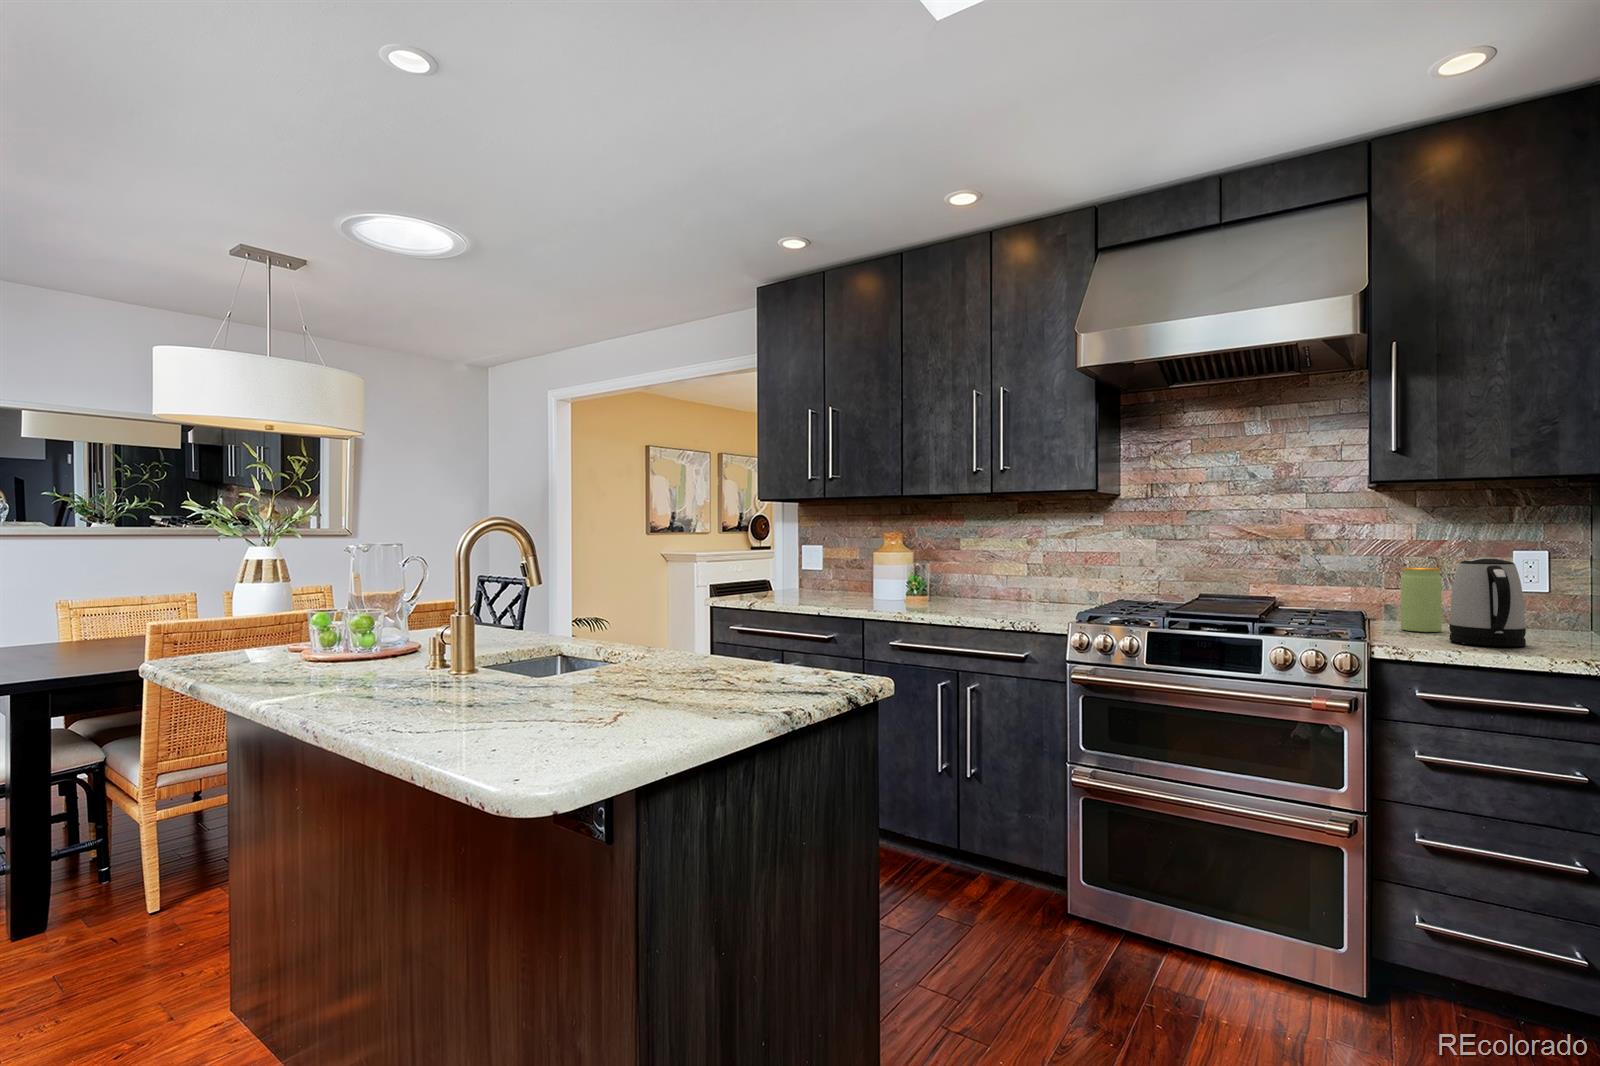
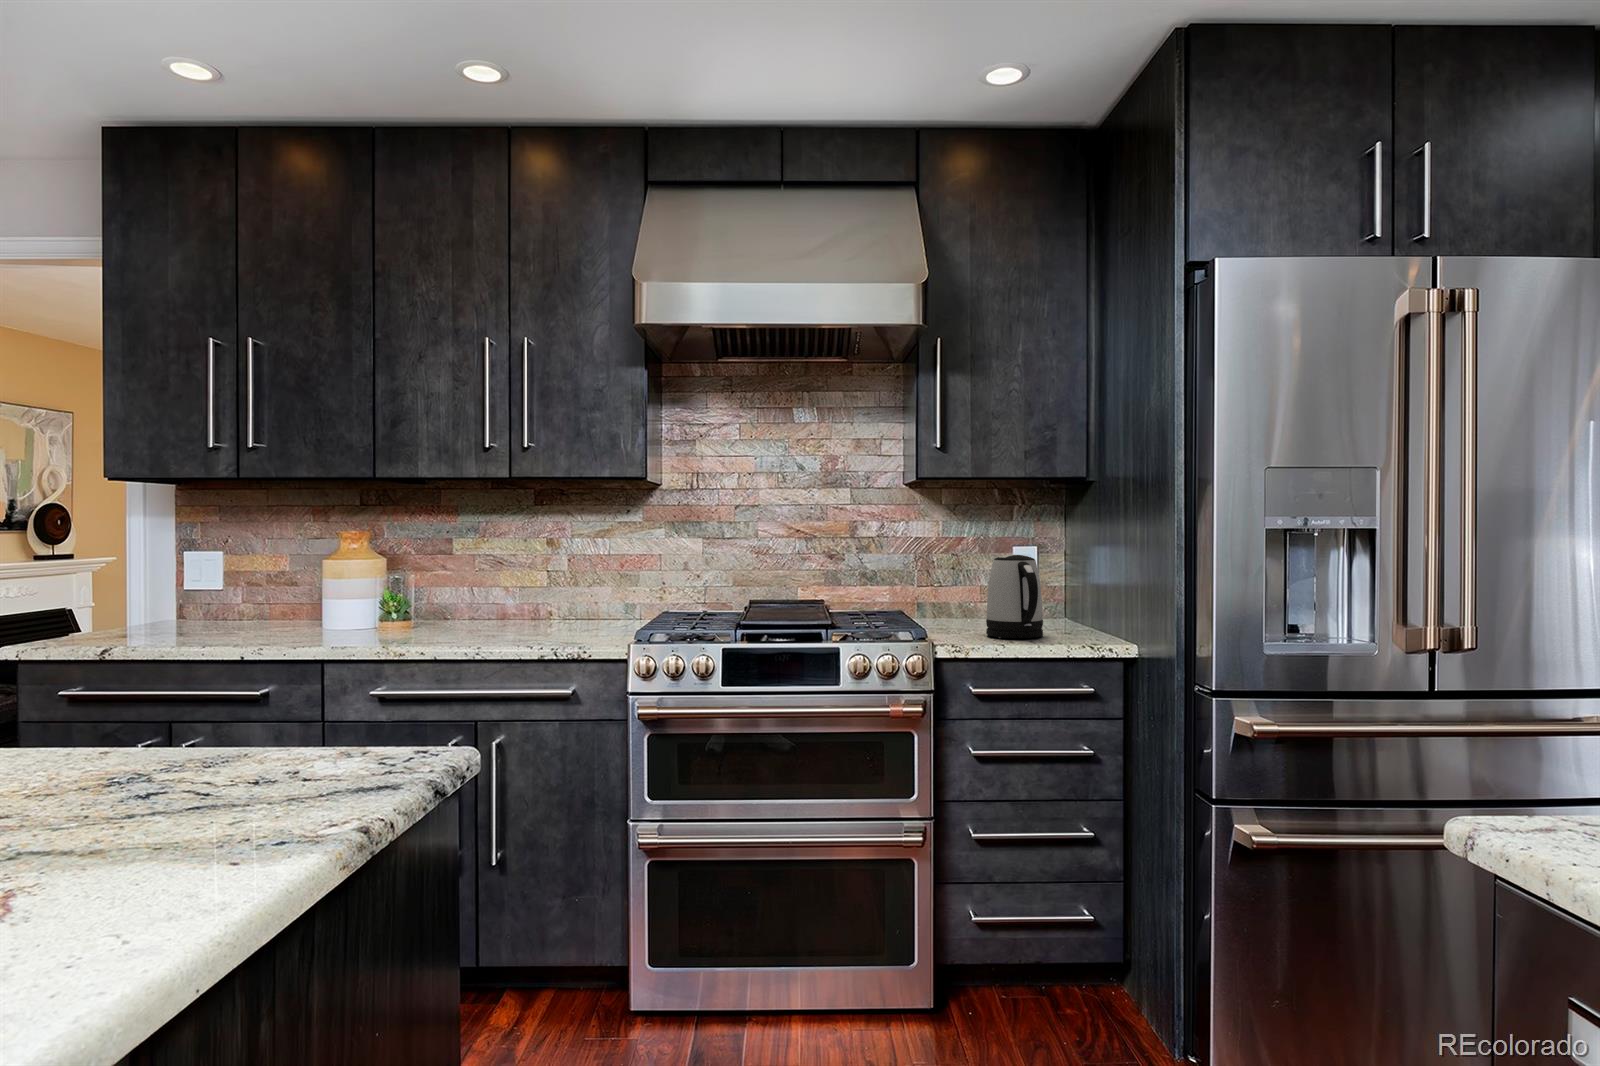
jar: present [1401,567,1442,632] -> none [938,564,971,628]

